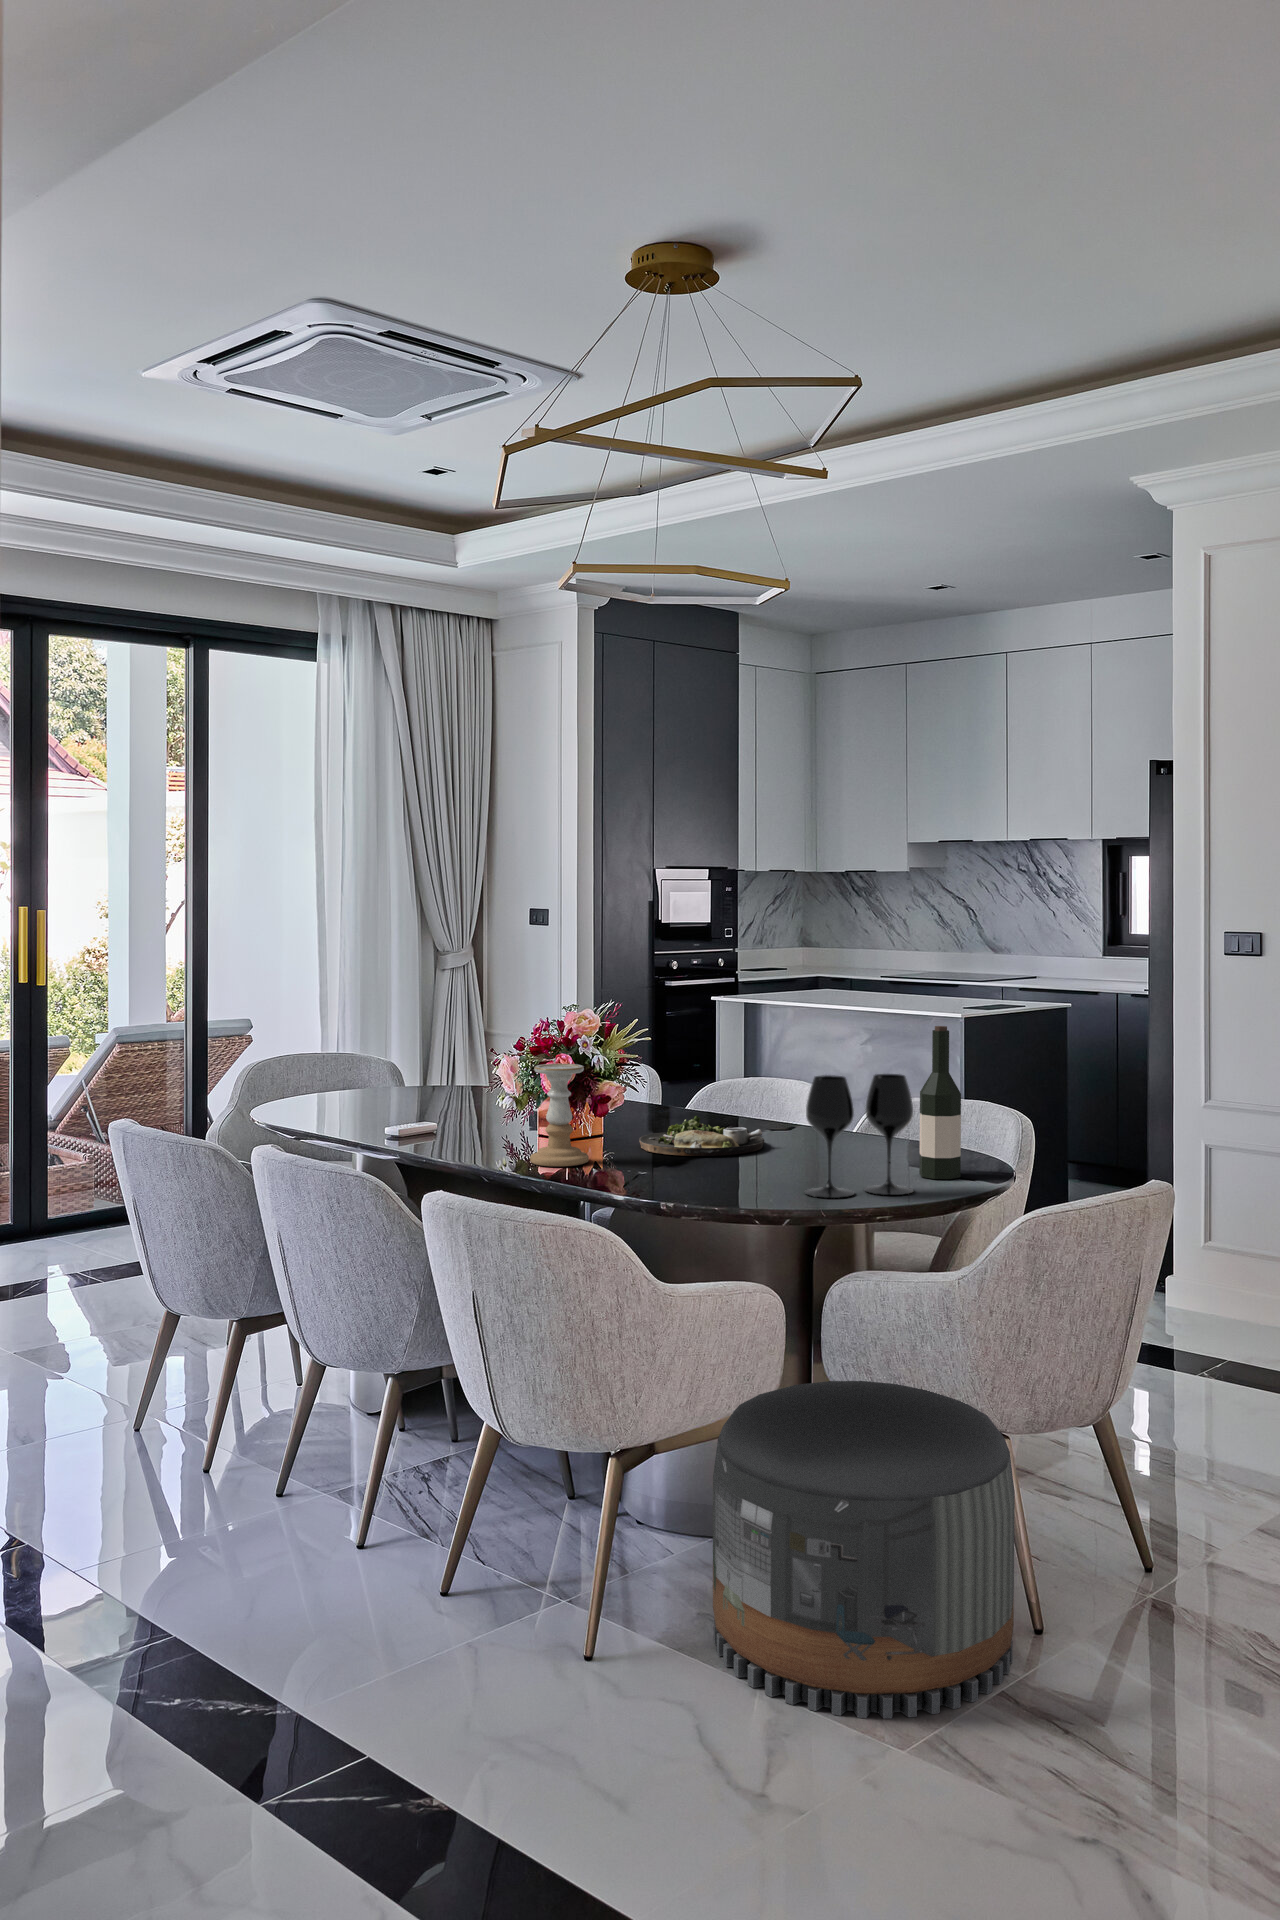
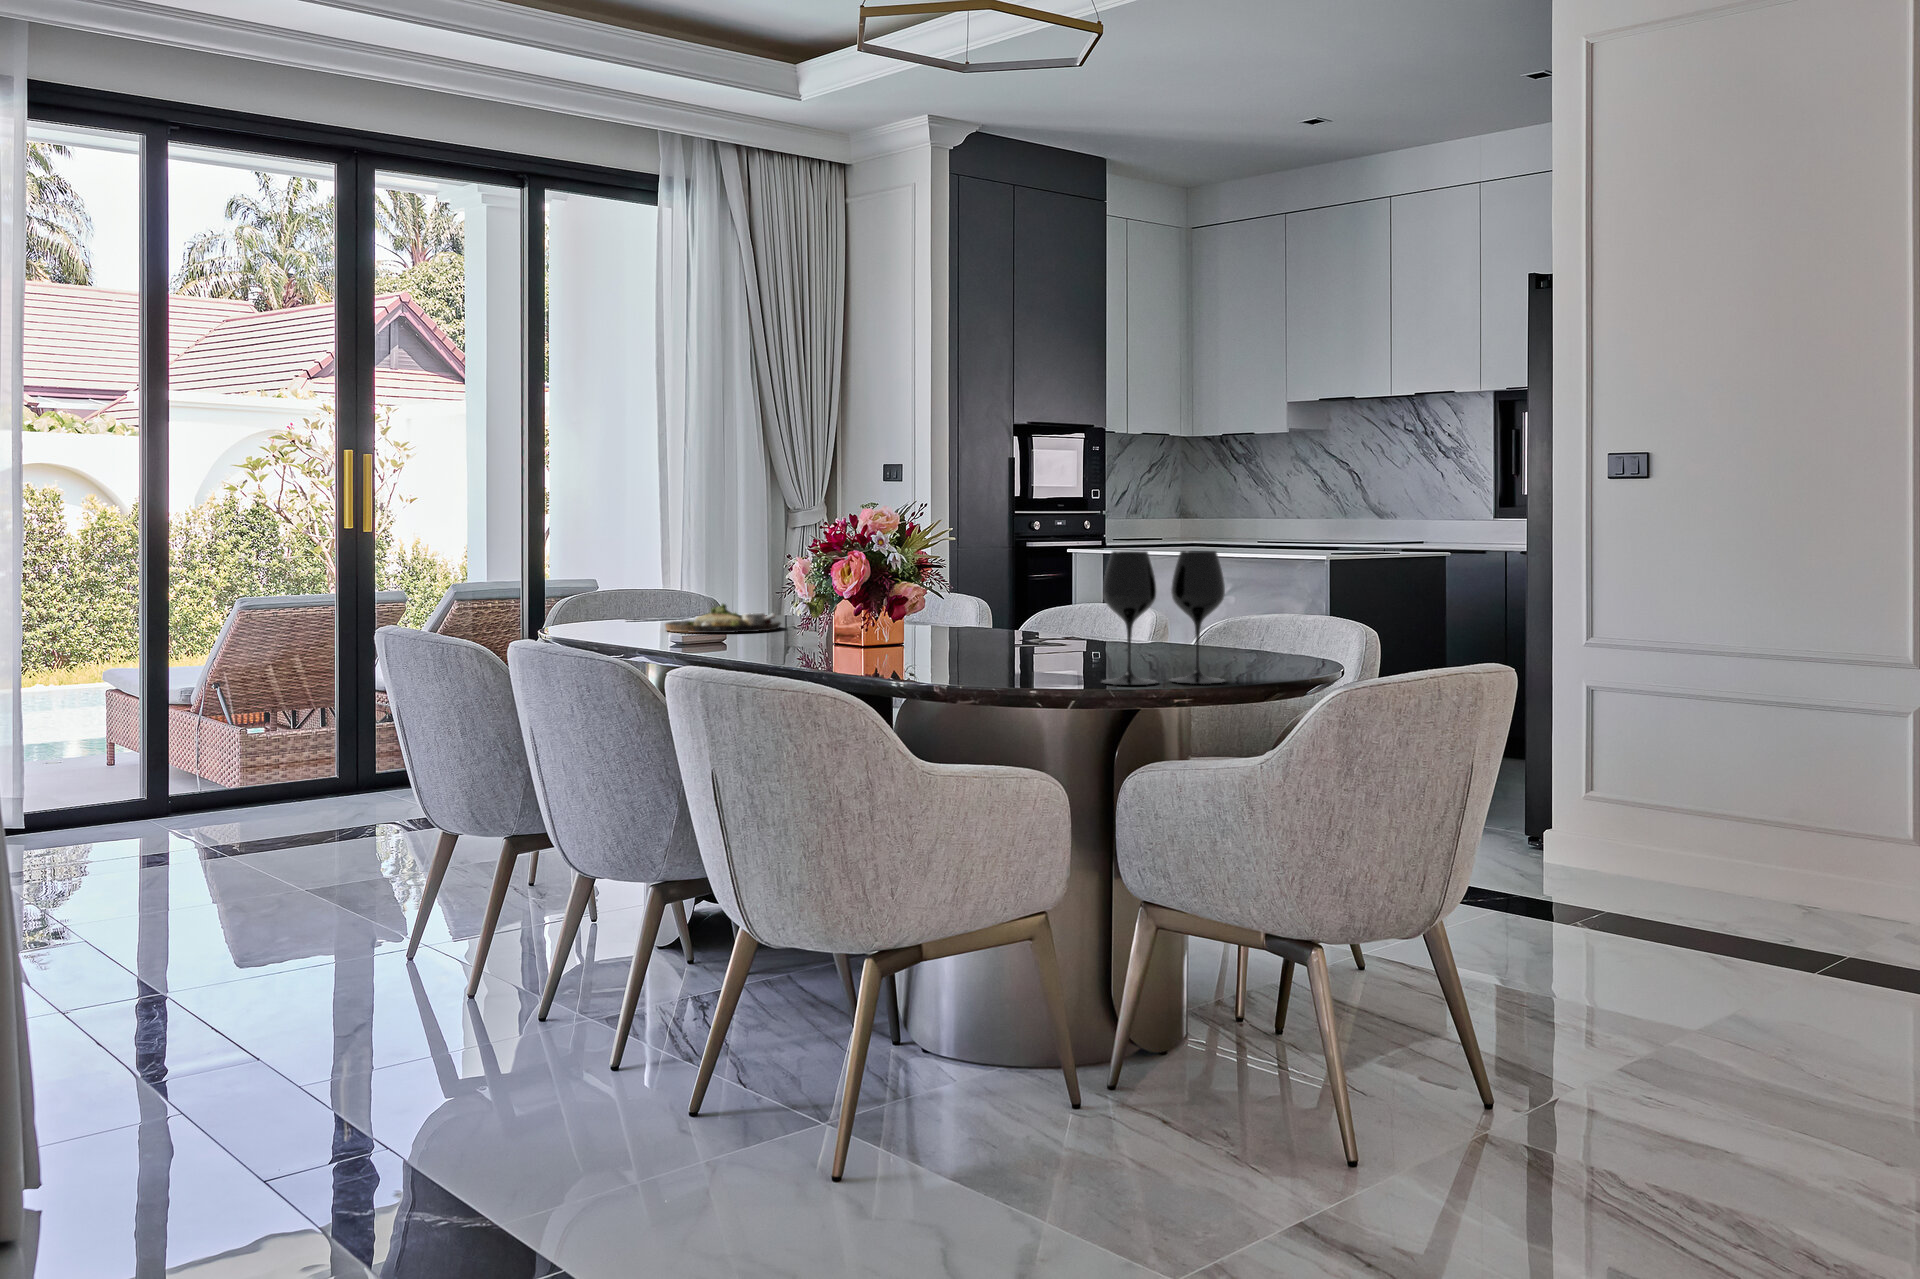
wine bottle: present [919,1026,961,1179] -> none [1238,503,1285,674]
candle holder: present [530,1064,589,1166] -> none [811,556,876,664]
dinner plate: present [639,1116,765,1156] -> present [665,604,781,633]
pouf: present [713,1381,1015,1718] -> none [981,887,1319,1247]

